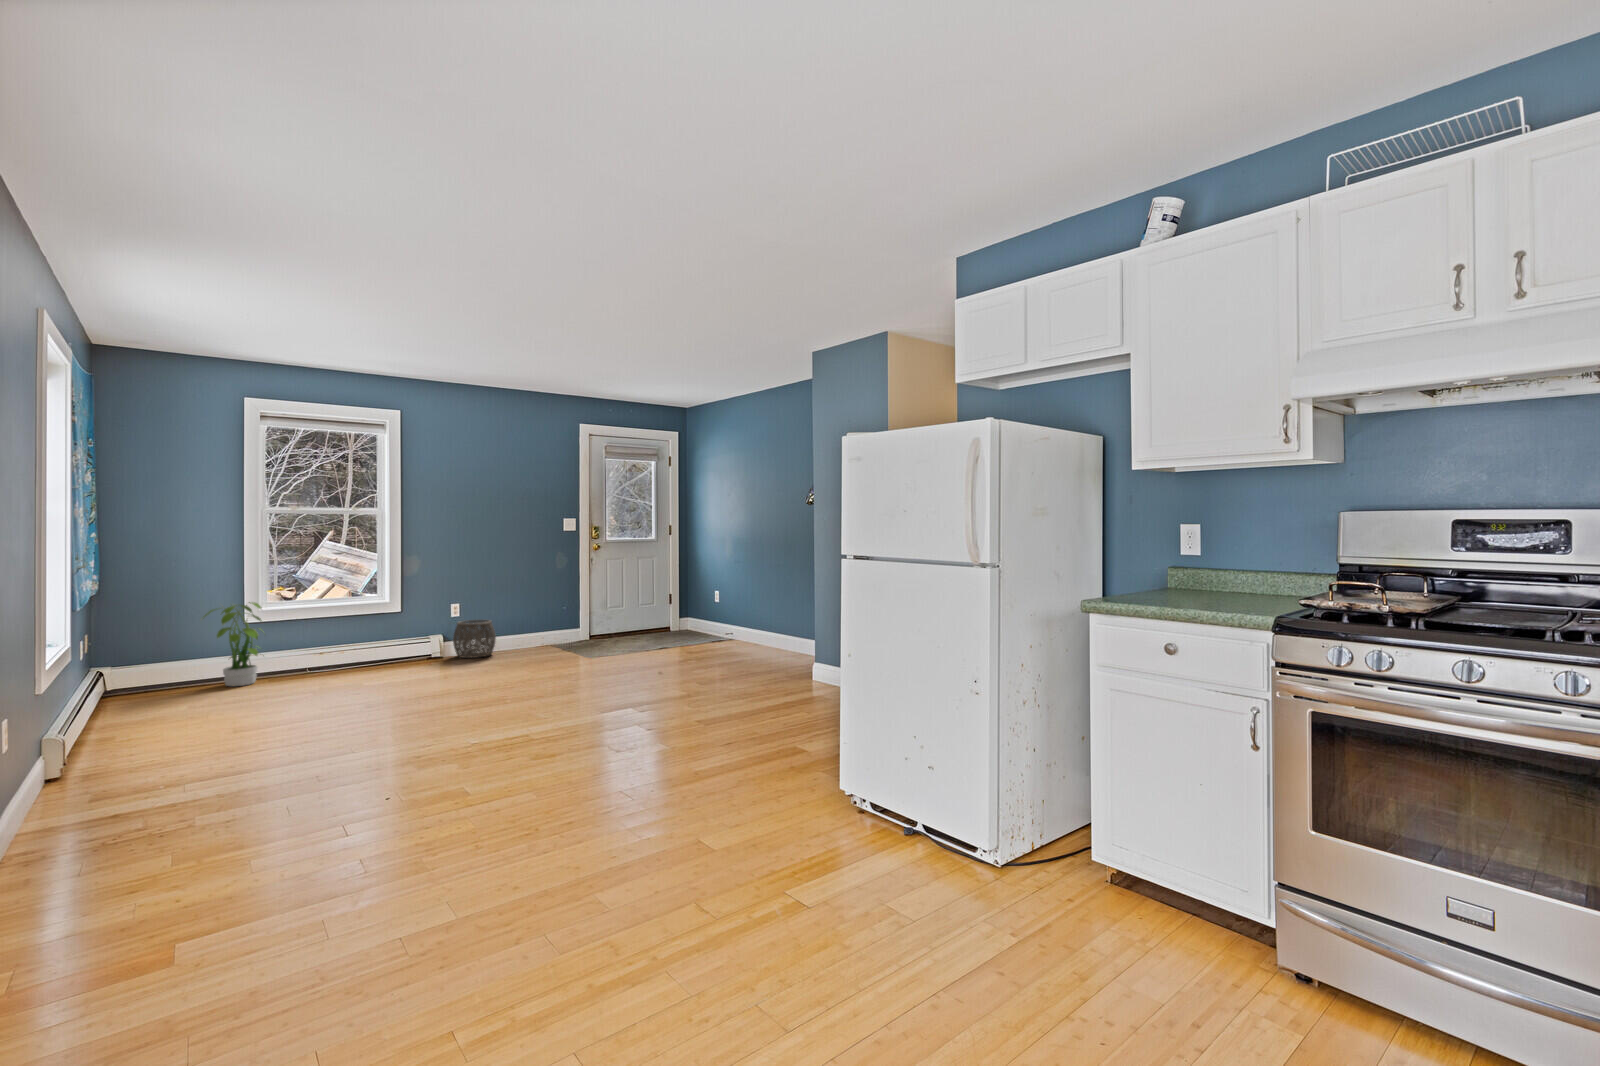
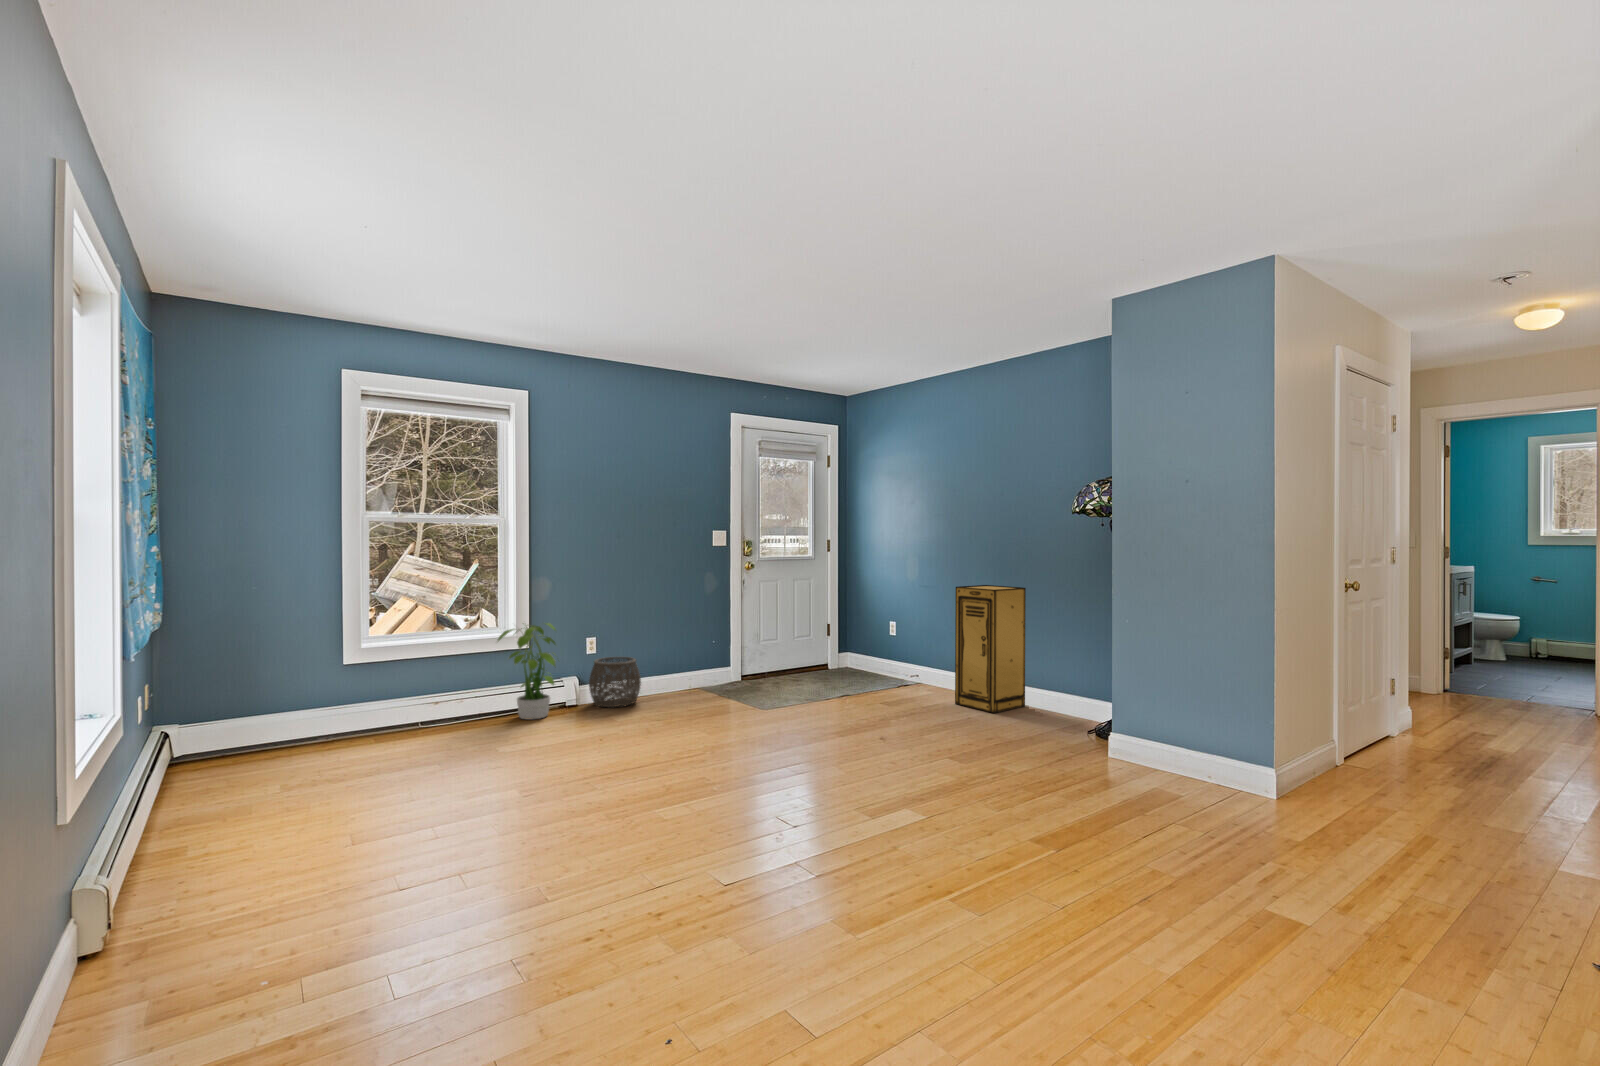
storage cabinet: none [742,561,794,657] -> present [955,585,1026,713]
potted plant: present [204,602,262,686] -> present [498,623,556,720]

